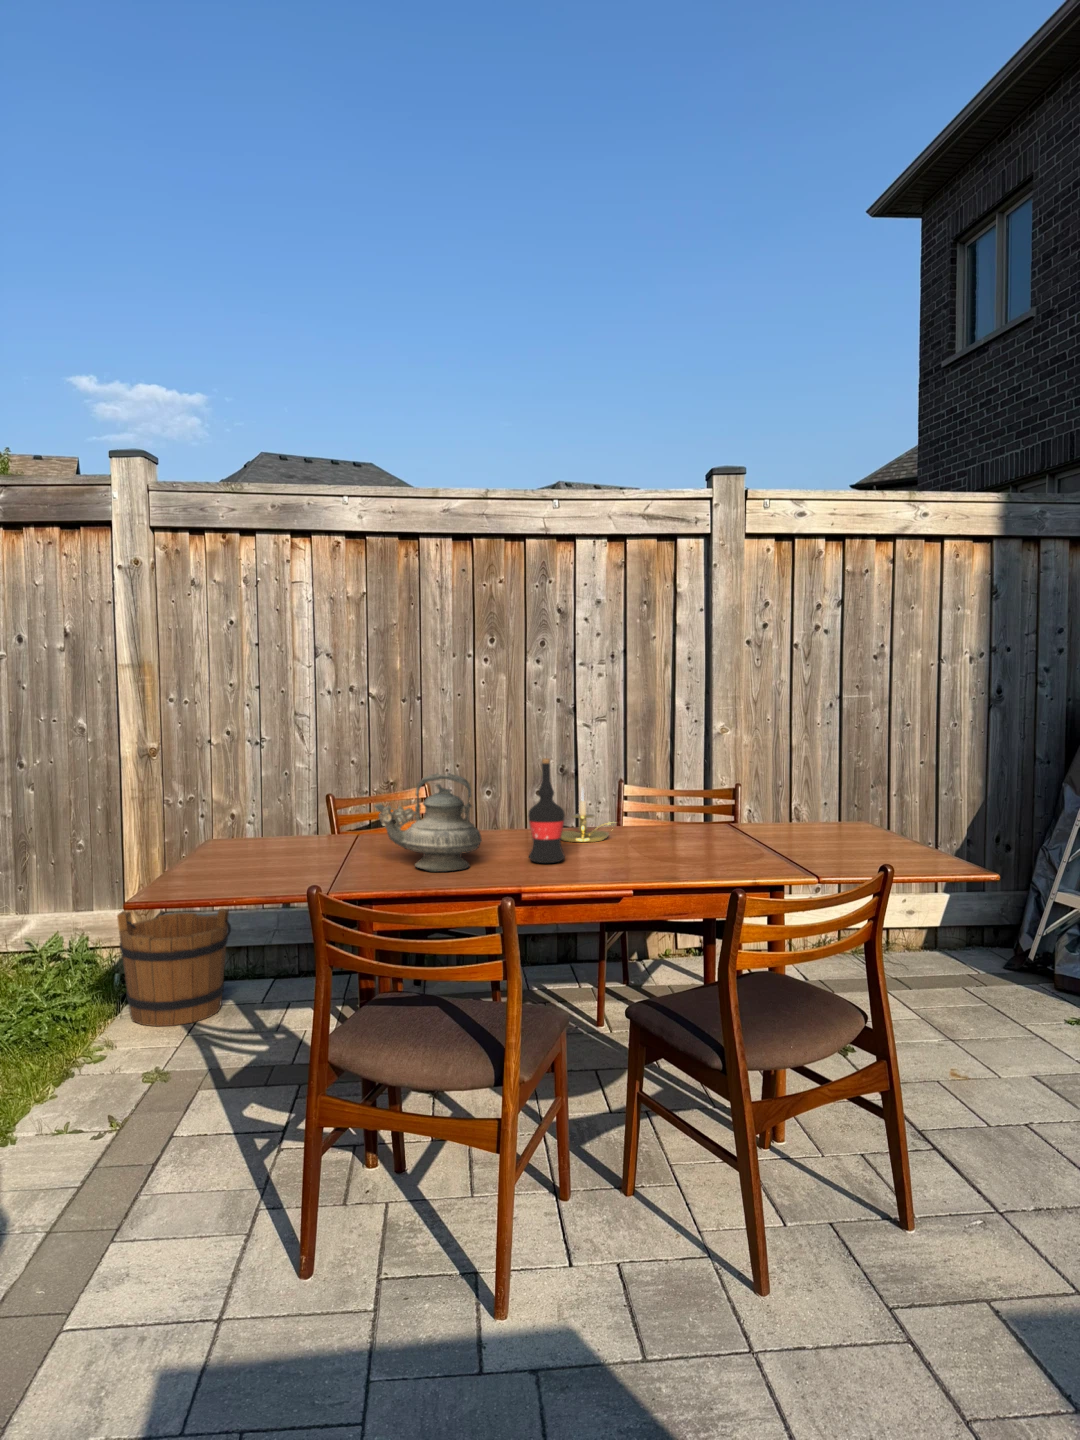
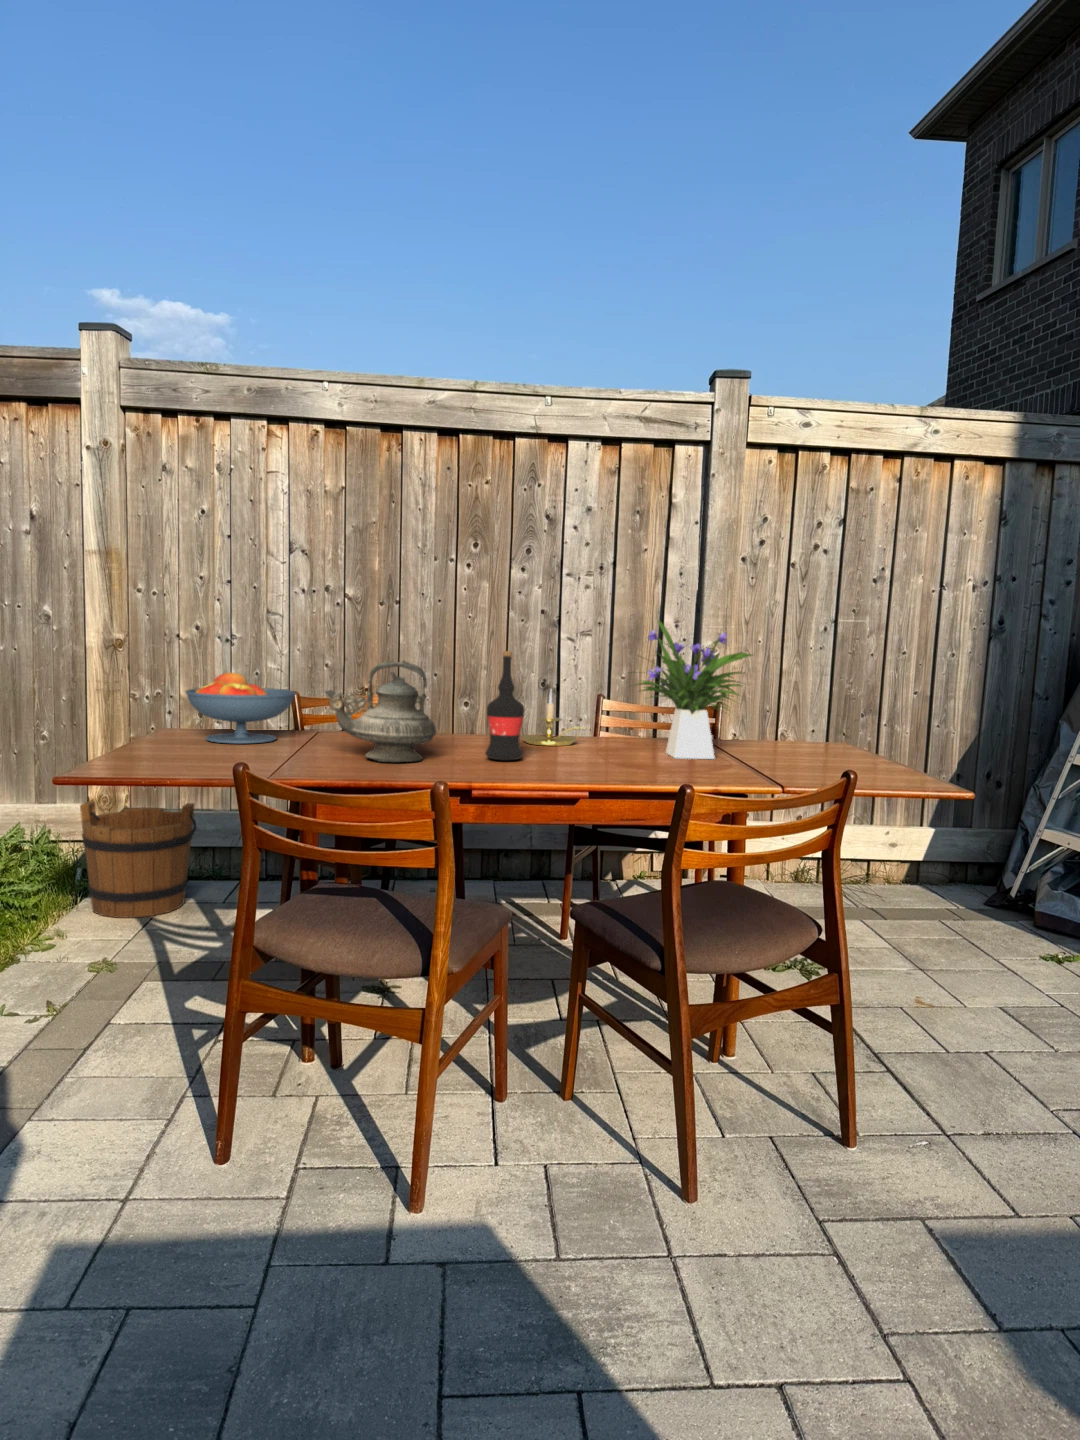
flower arrangement: none [655,719,778,851] -> present [637,620,752,759]
fruit bowl: none [233,785,339,856] -> present [185,673,296,744]

